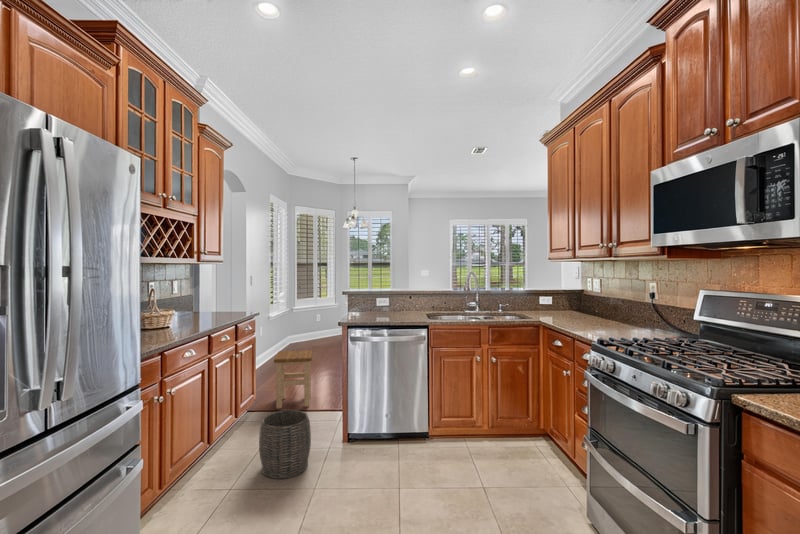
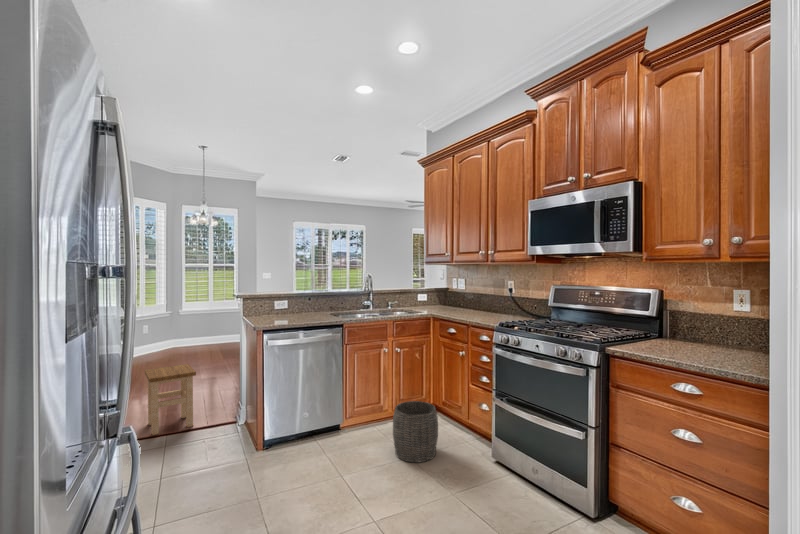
woven basket: present [259,410,311,479] -> present [393,401,438,463]

